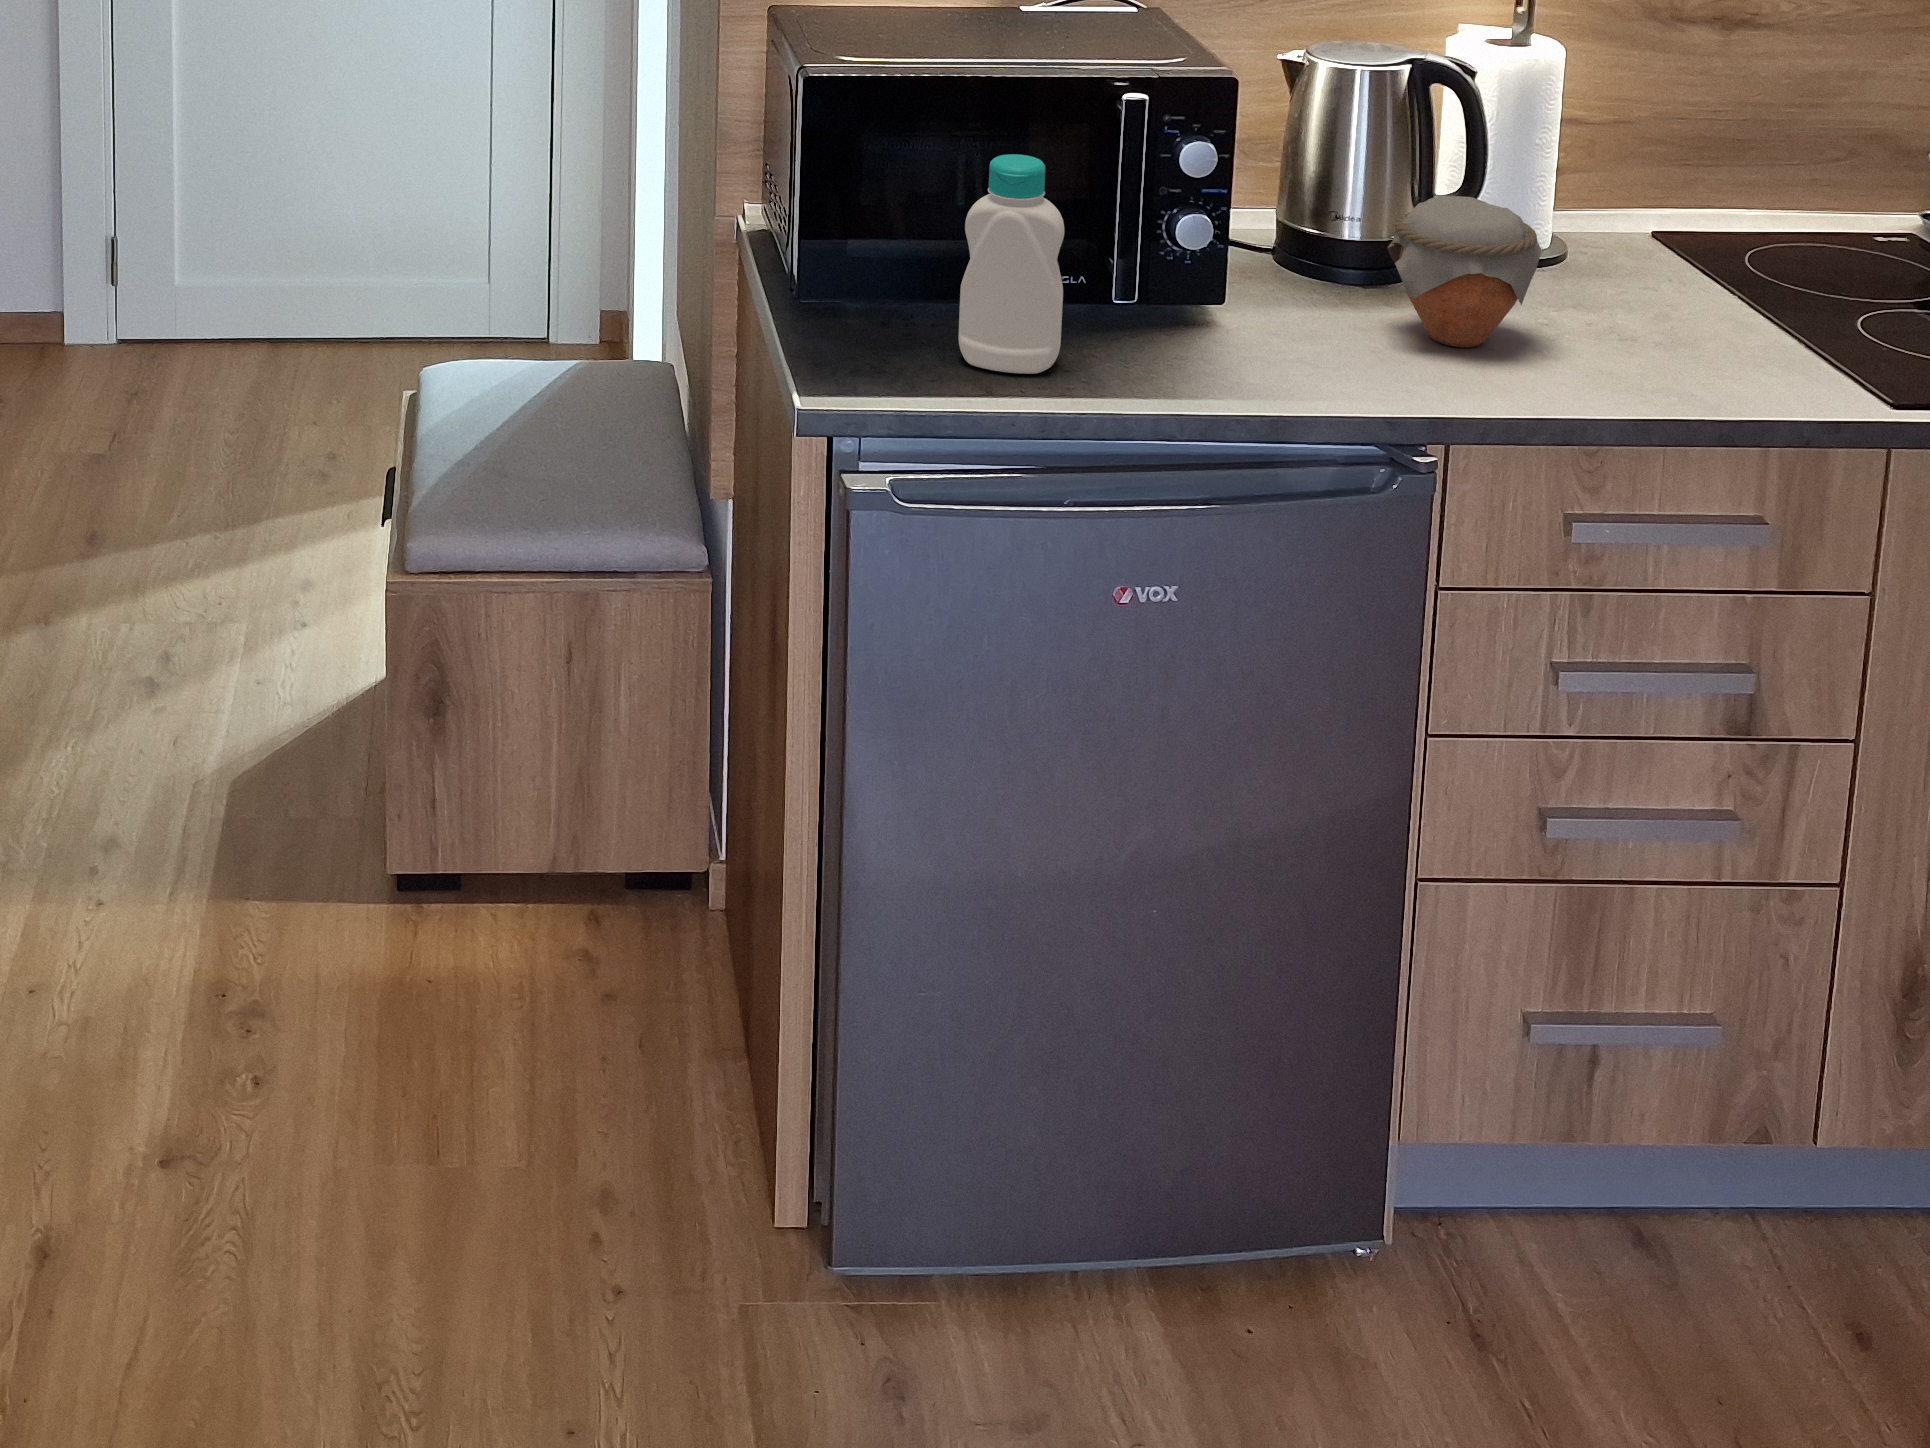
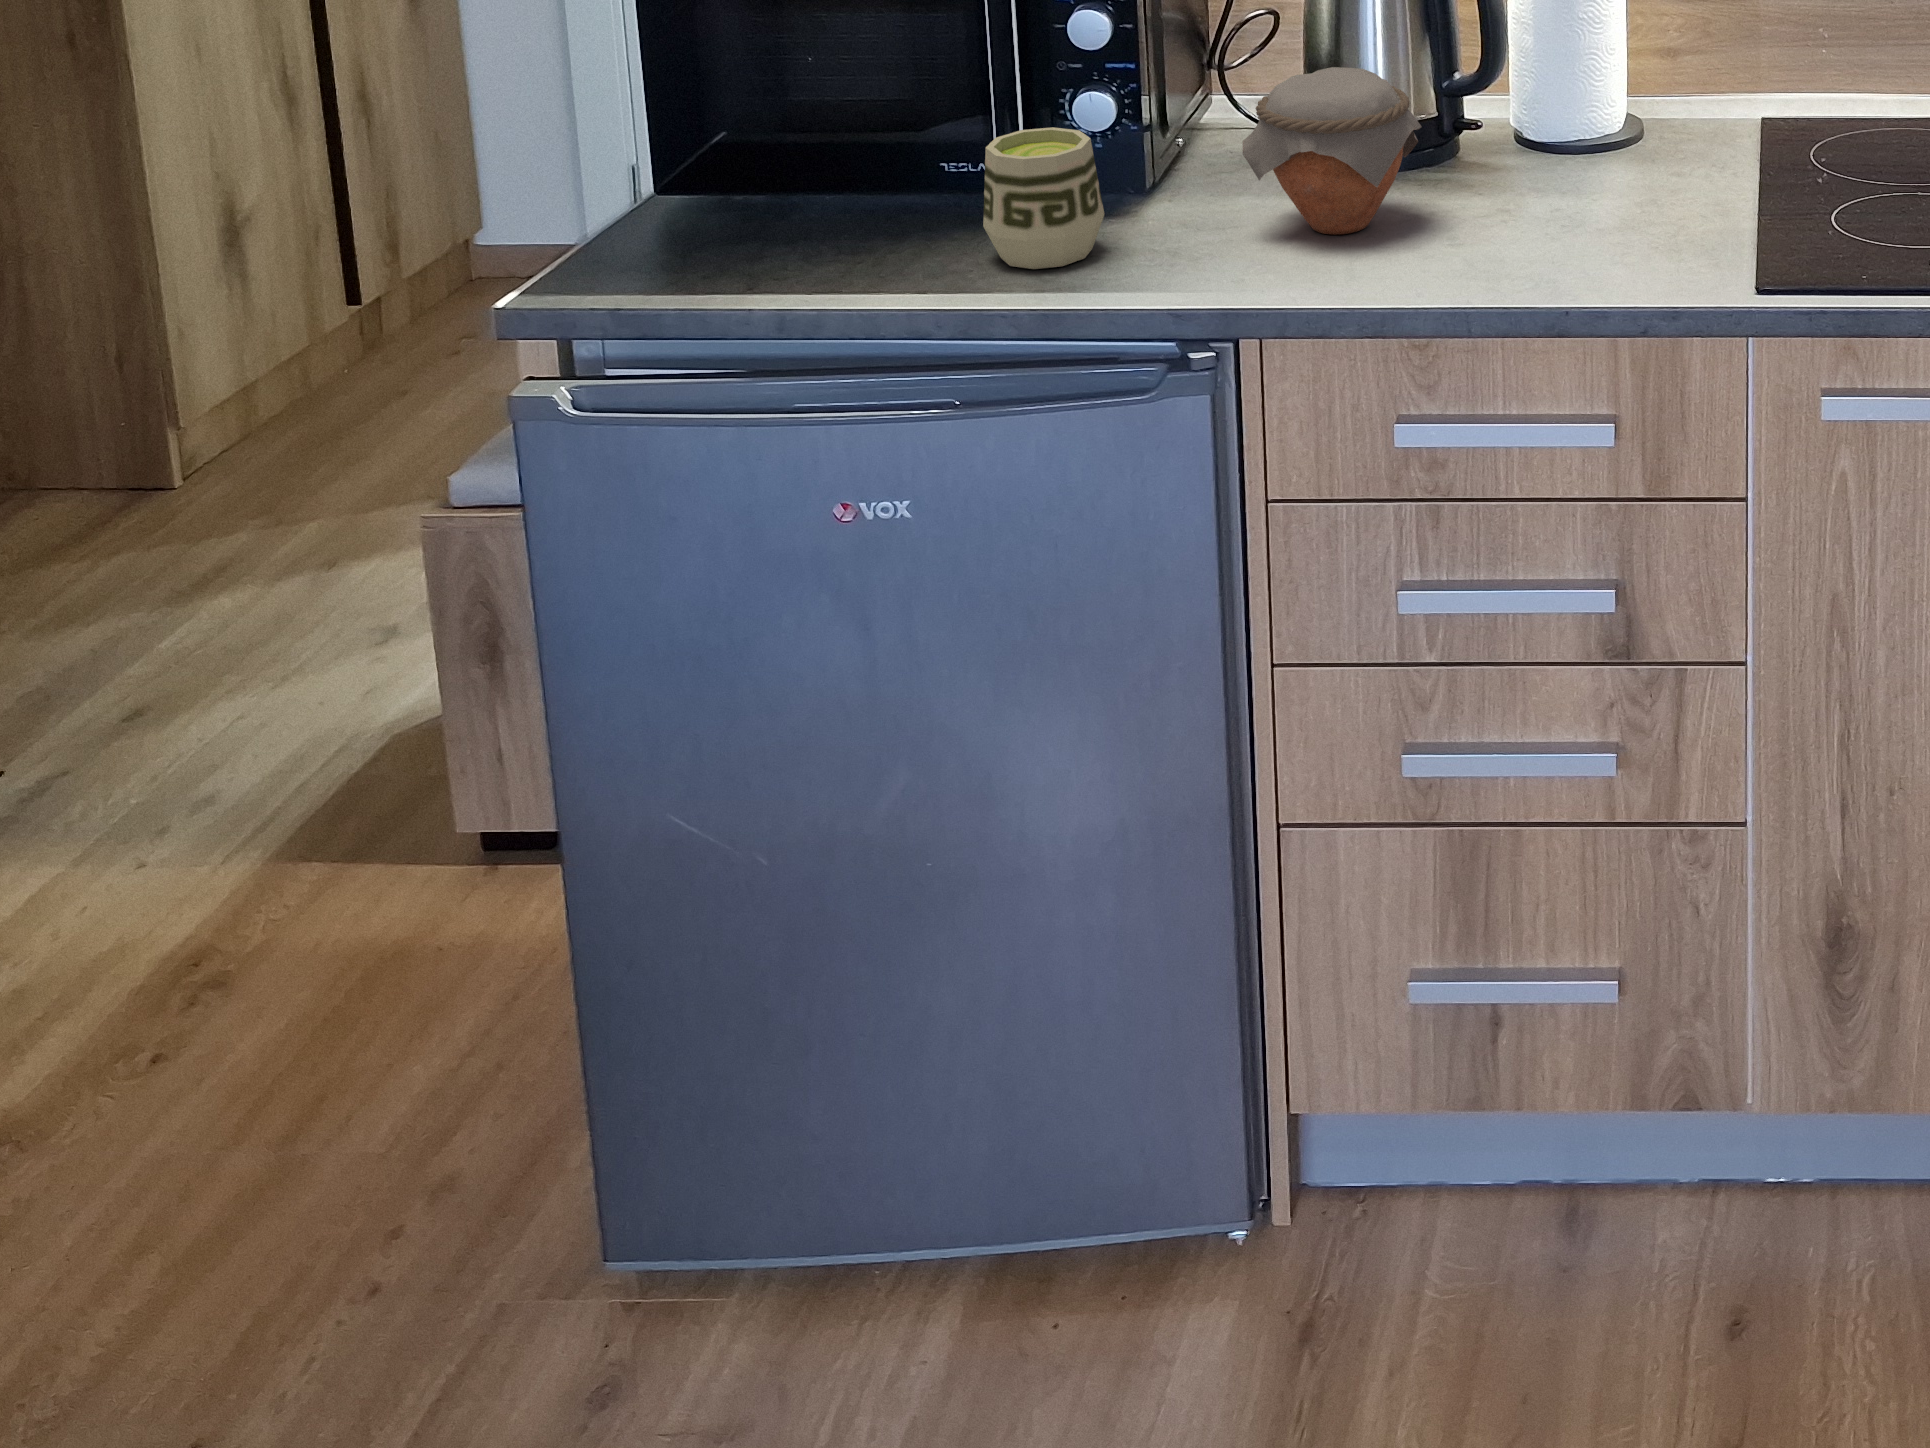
bottle: present [959,154,1064,374] -> none [722,19,847,263]
cup: none [1187,251,1295,379] -> present [983,127,1104,269]

